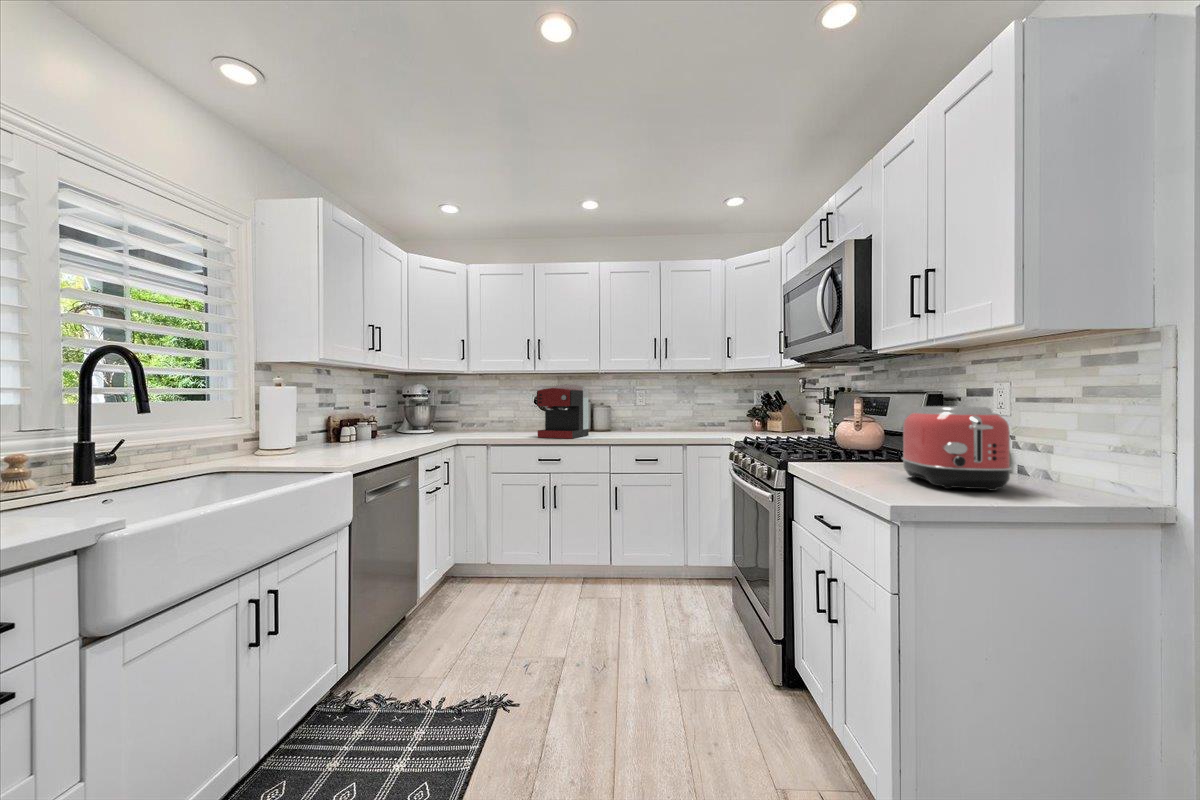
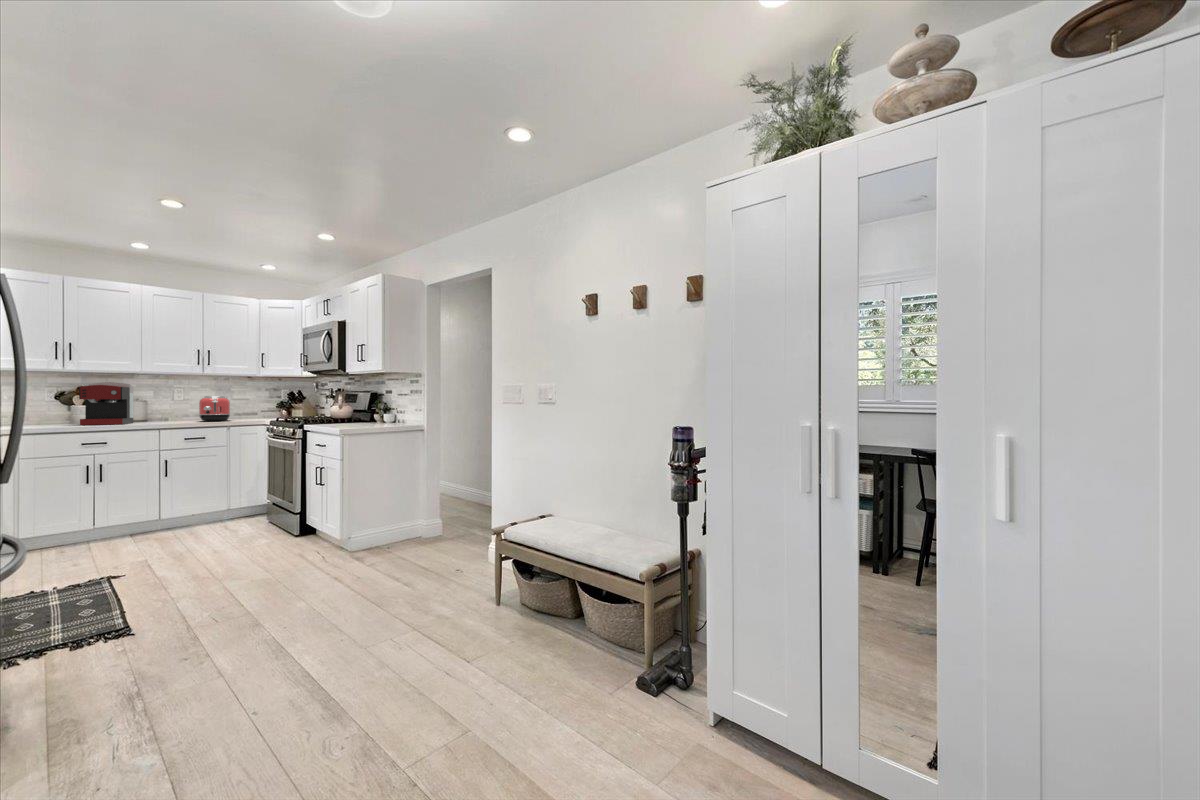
toaster: present [902,406,1012,491] -> present [199,396,230,421]

